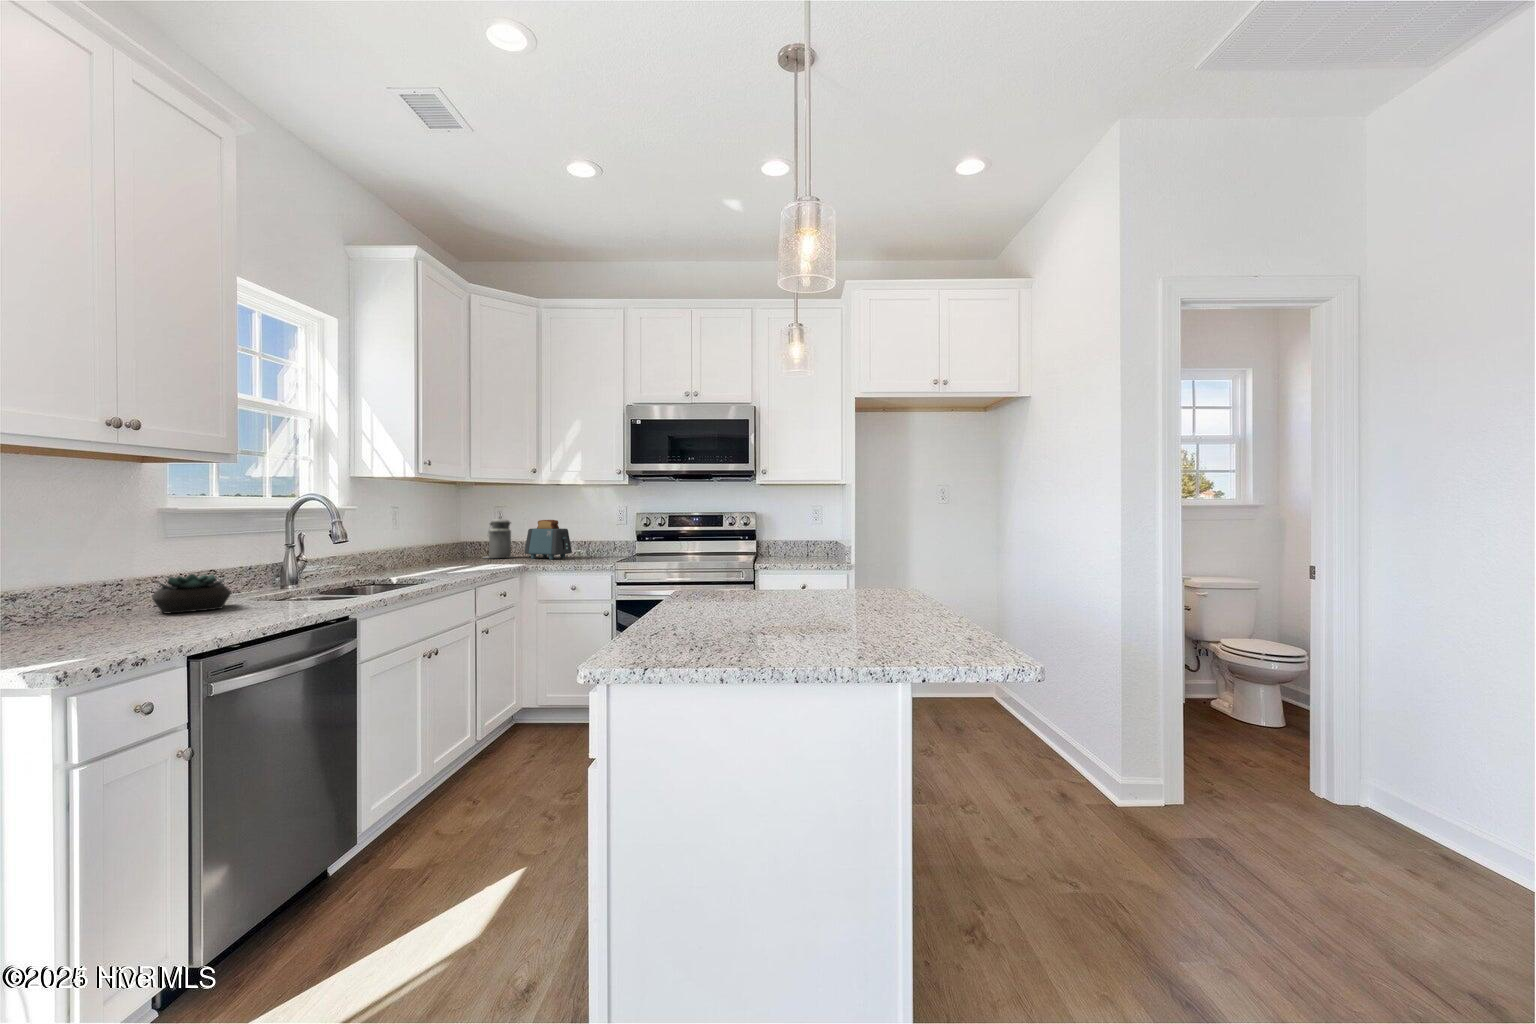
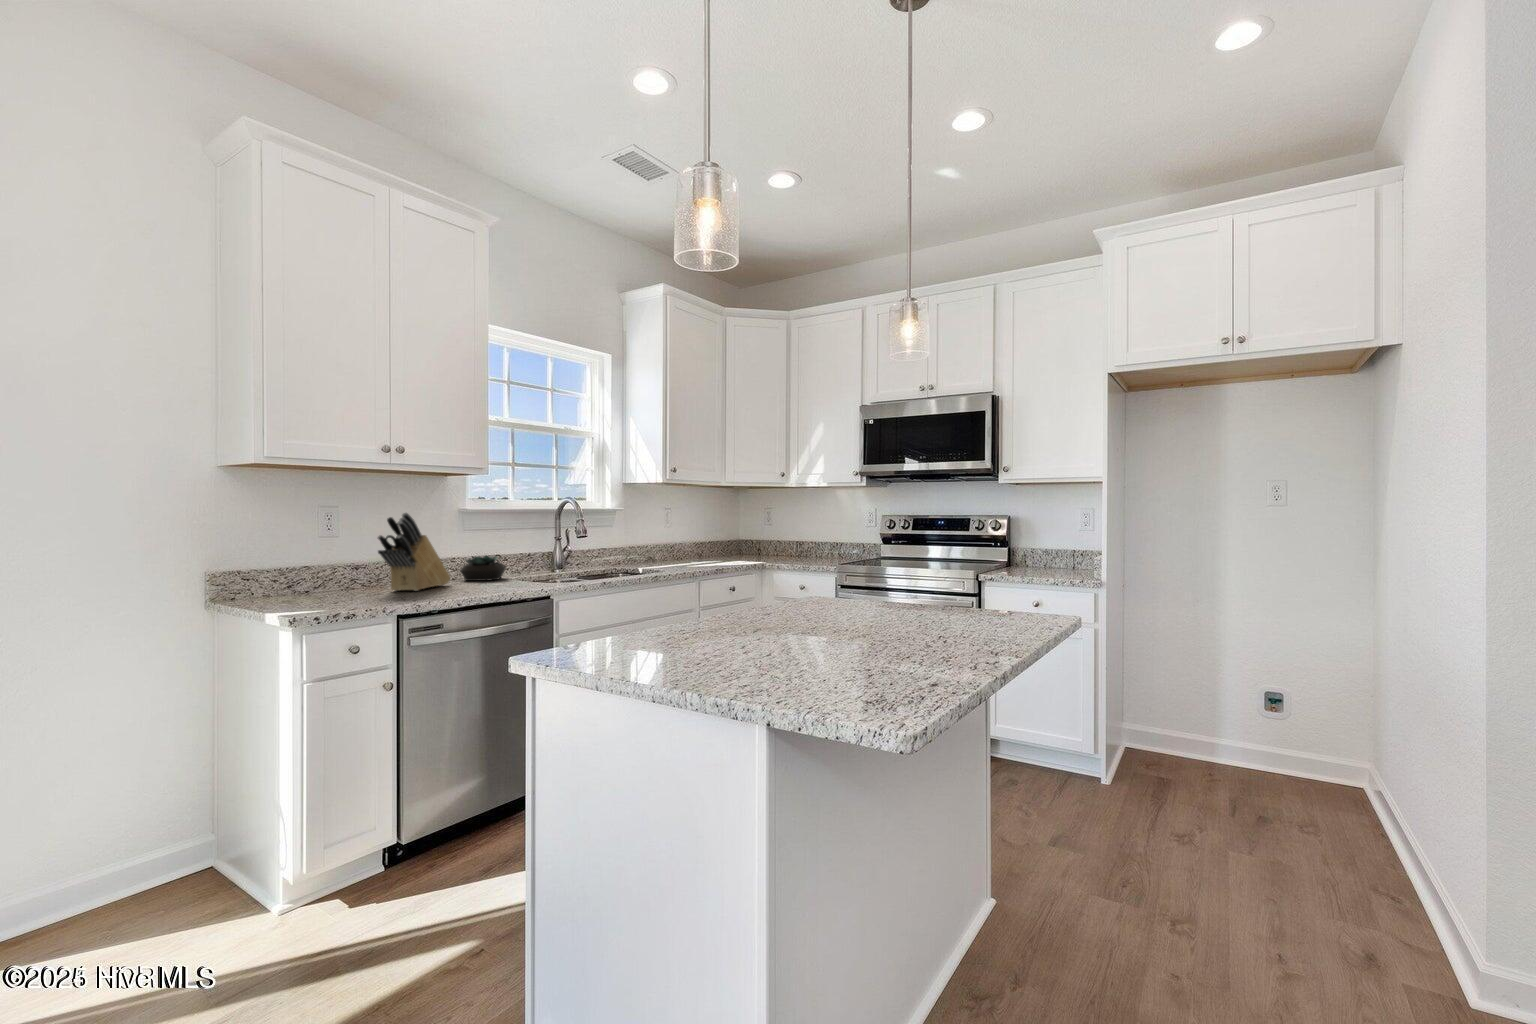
knife block: none [47,511,157,642] -> present [378,513,450,591]
canister: present [484,518,513,558] -> none [750,516,779,557]
toaster: present [524,520,572,559] -> none [782,521,823,560]

